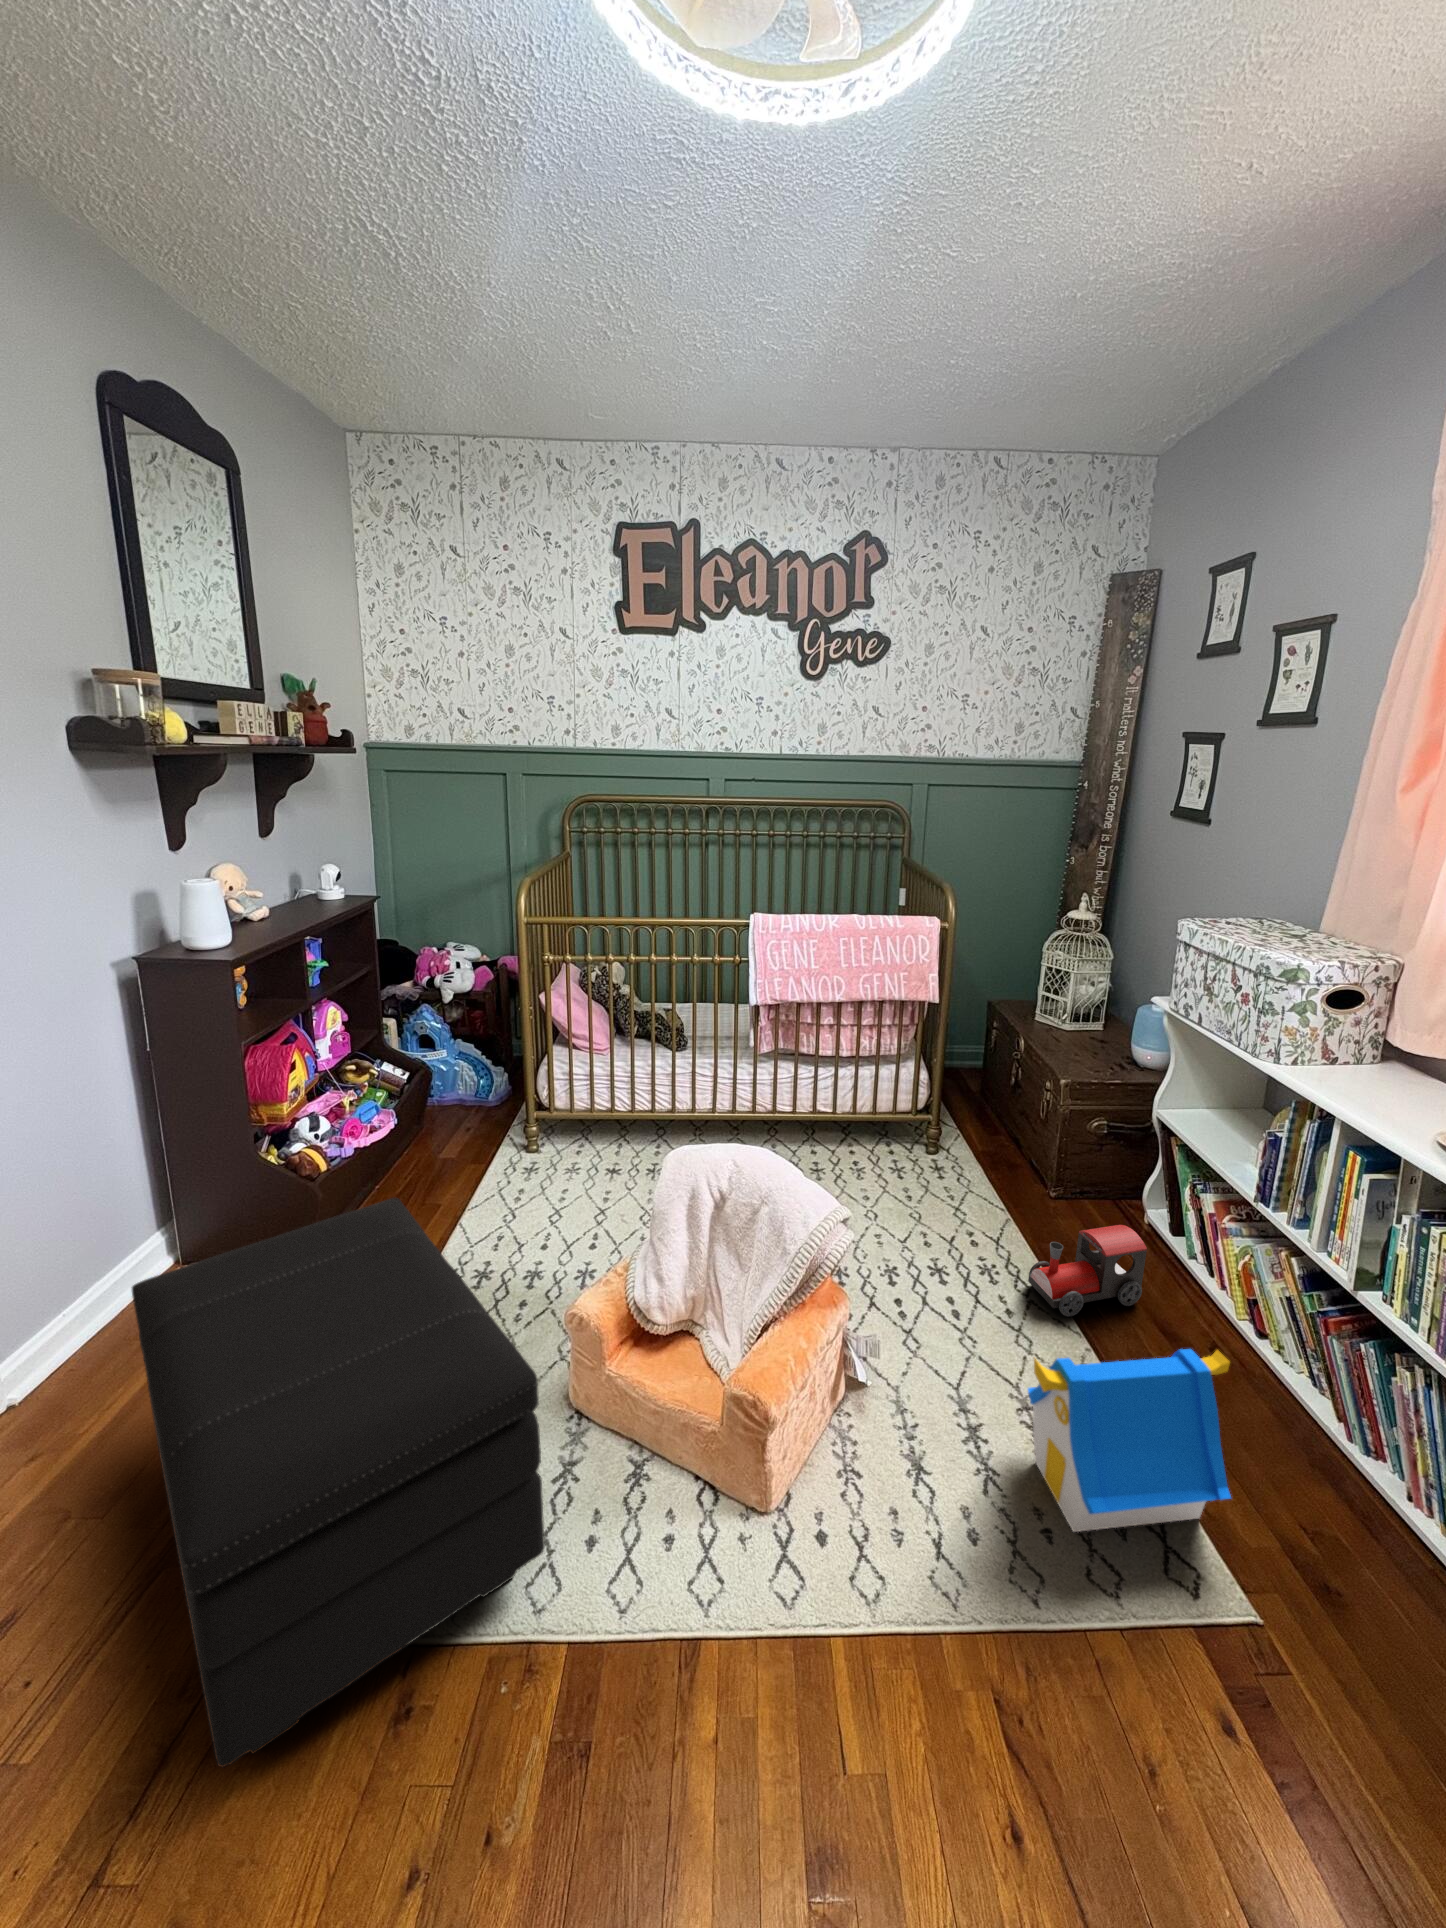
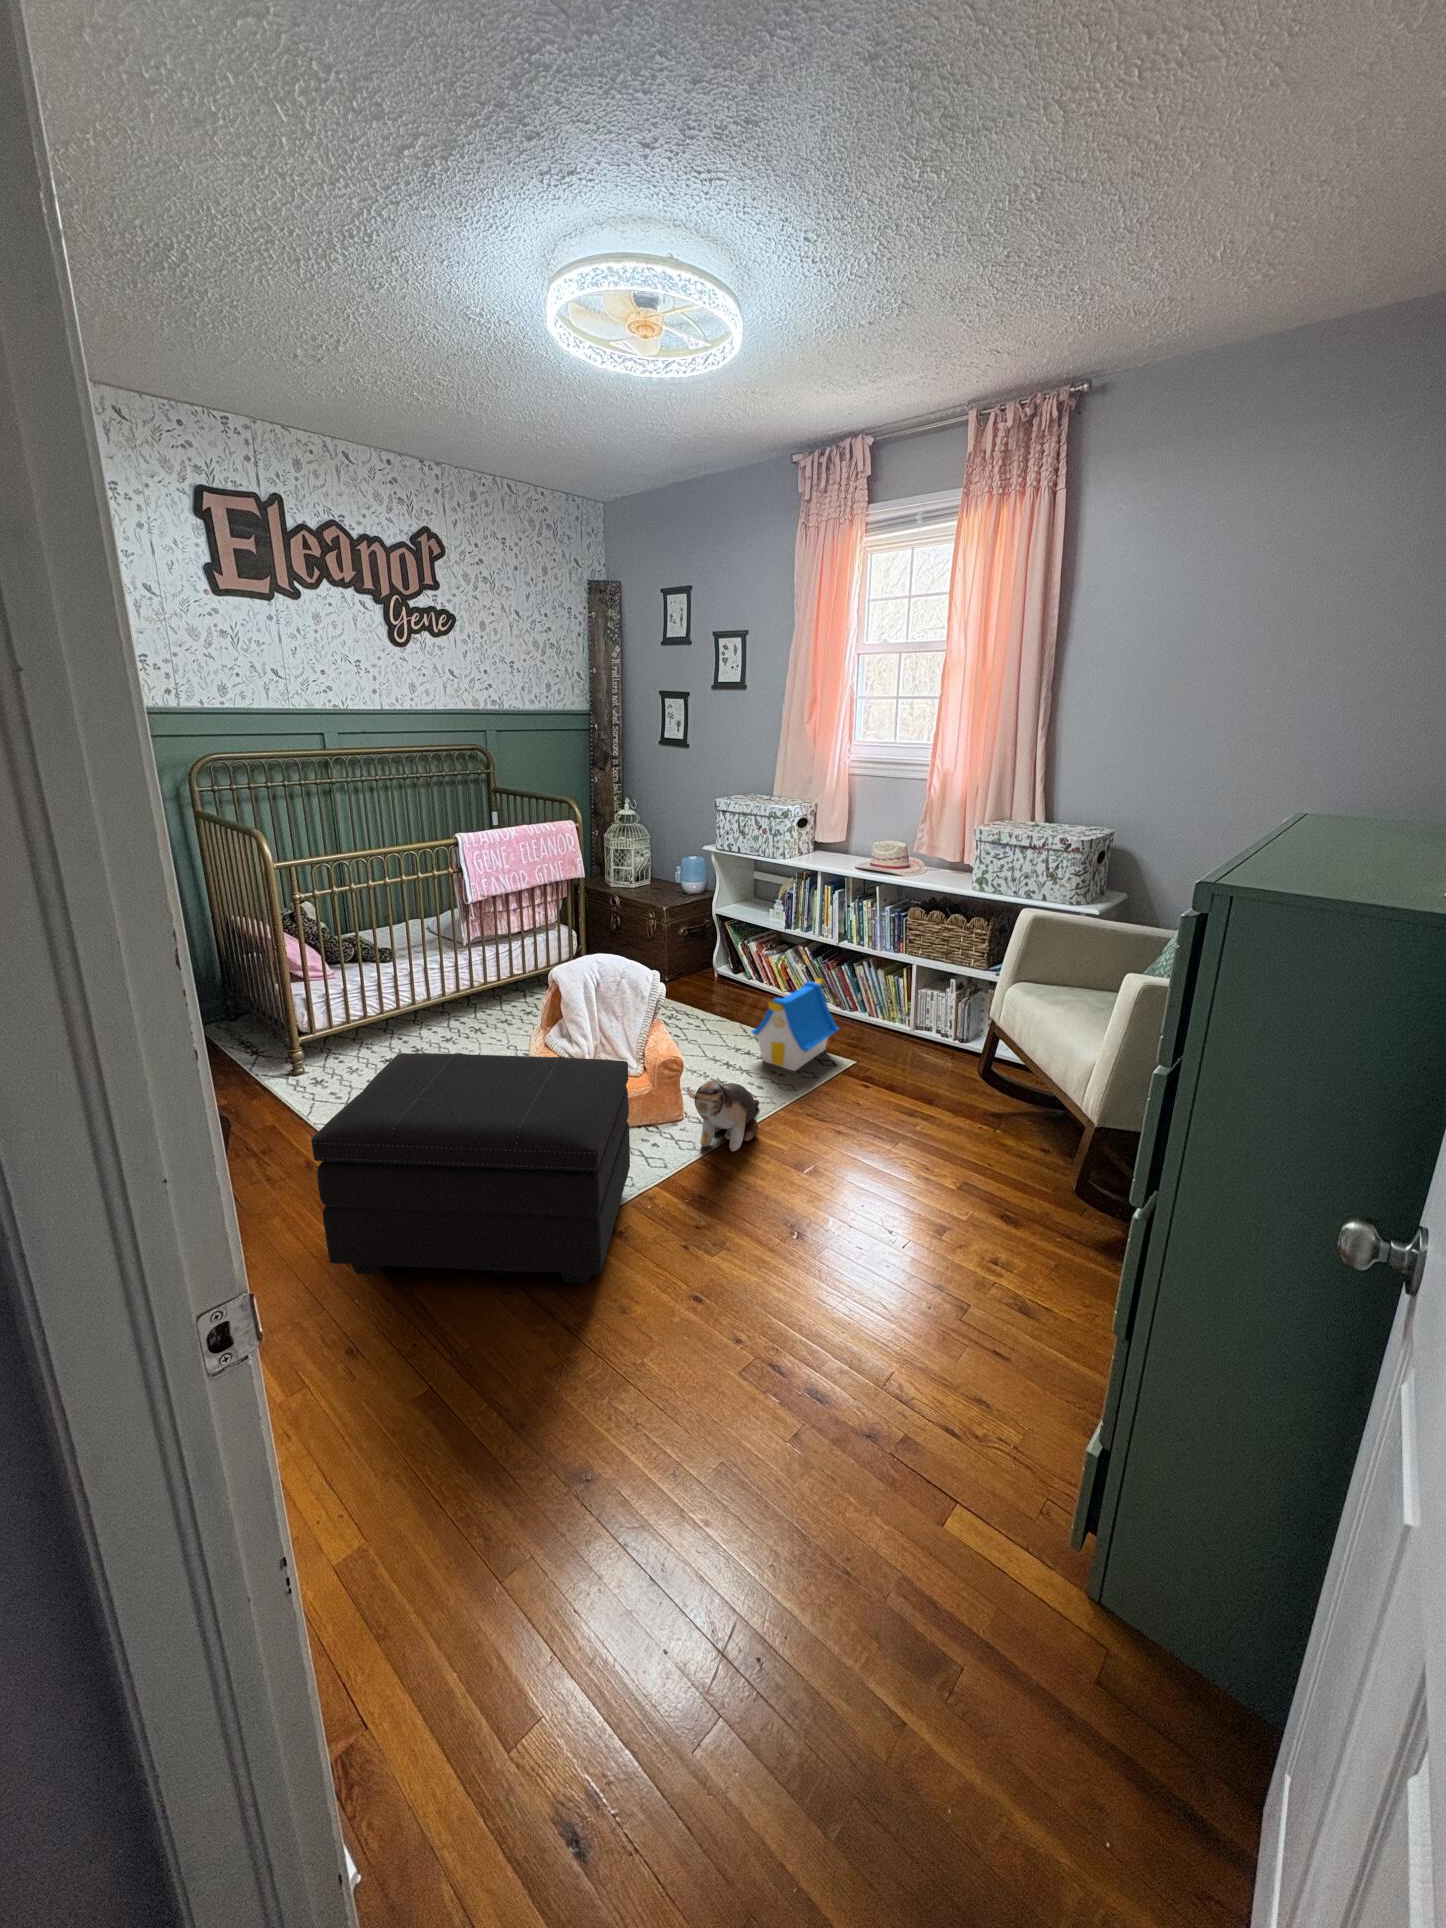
toy train: present [1028,1225,1147,1317] -> none [697,966,746,1016]
plush toy: none [651,1476,914,1658] -> present [687,1080,759,1151]

